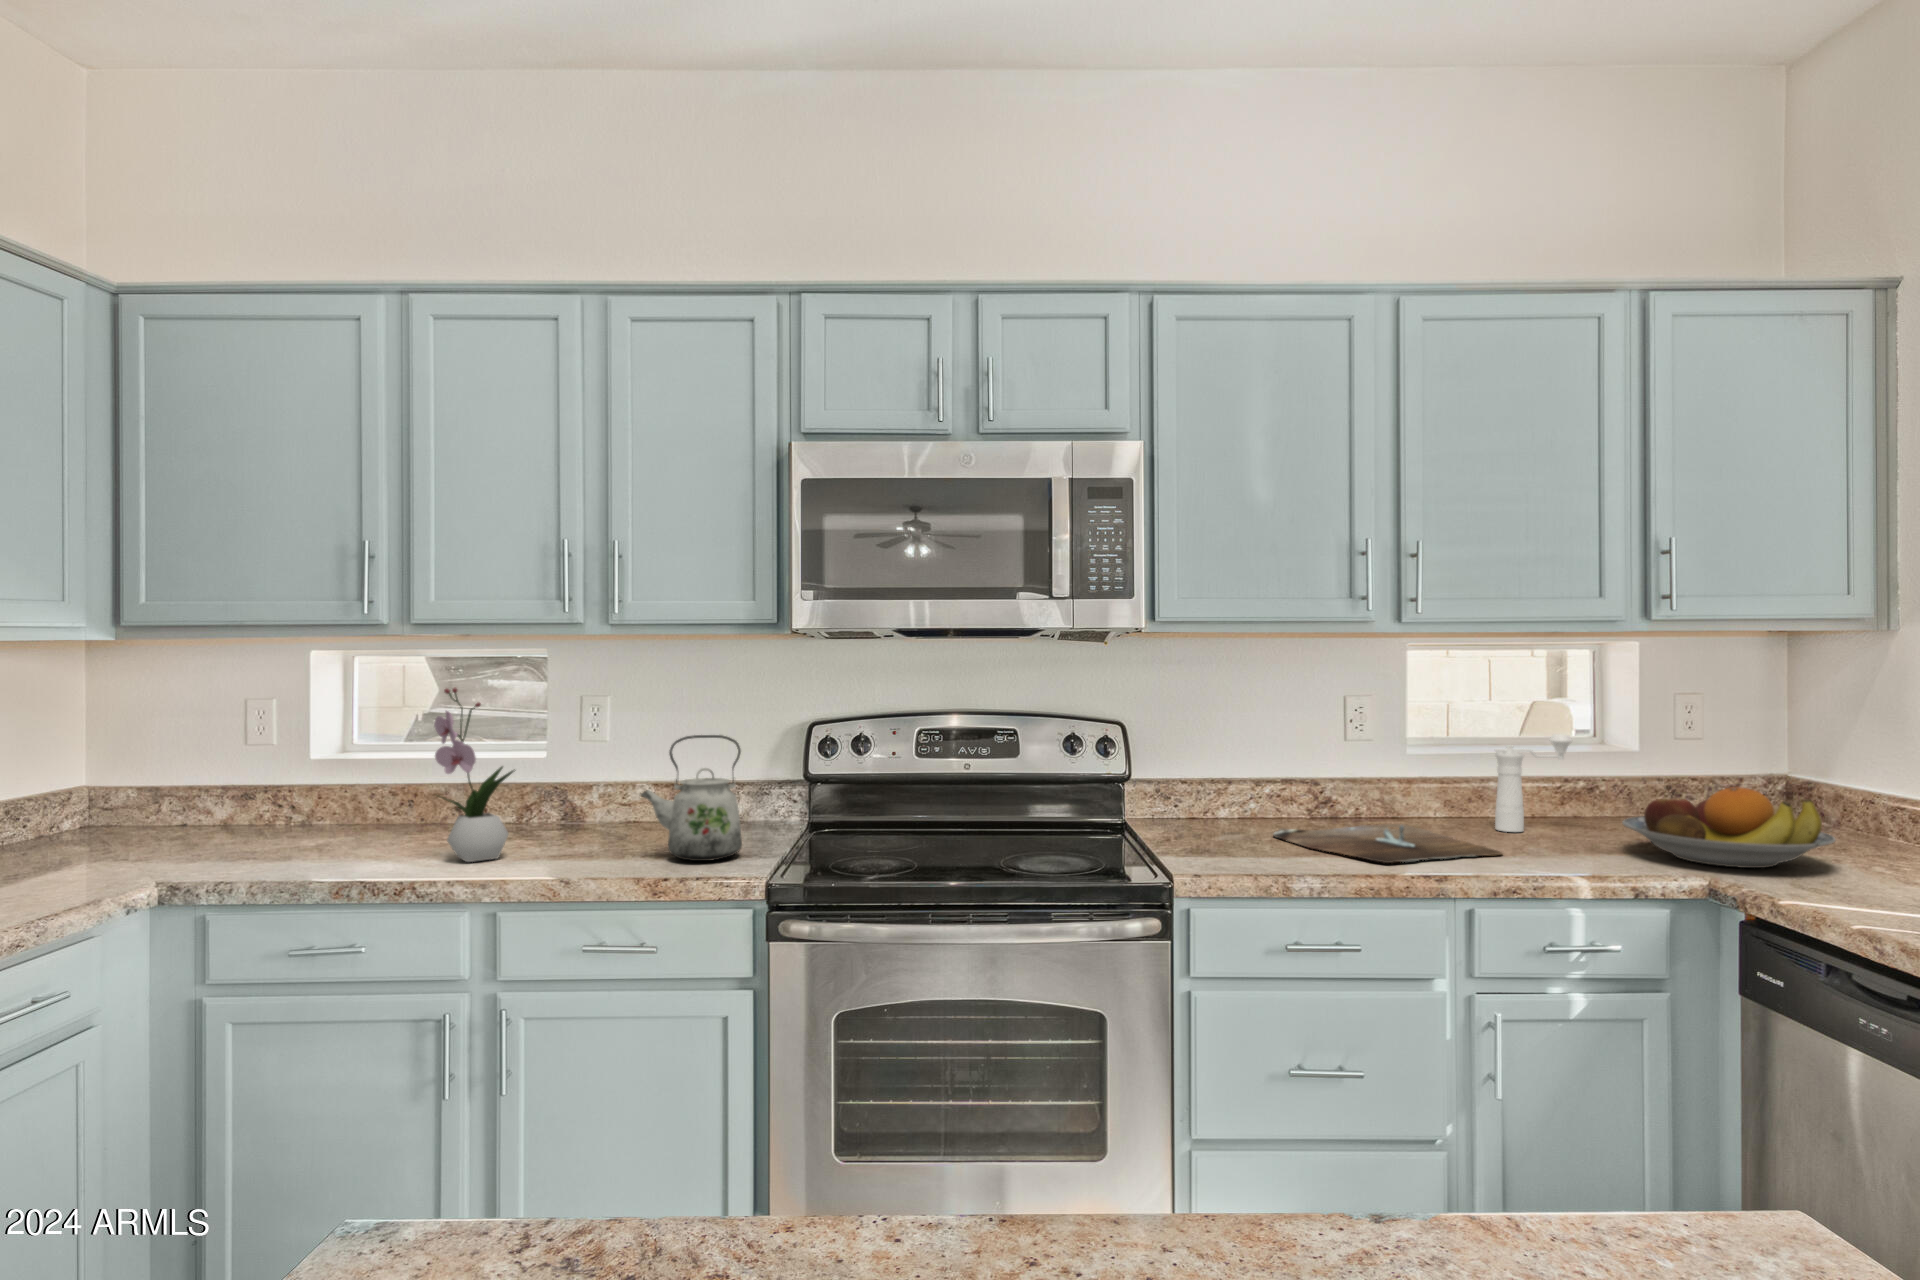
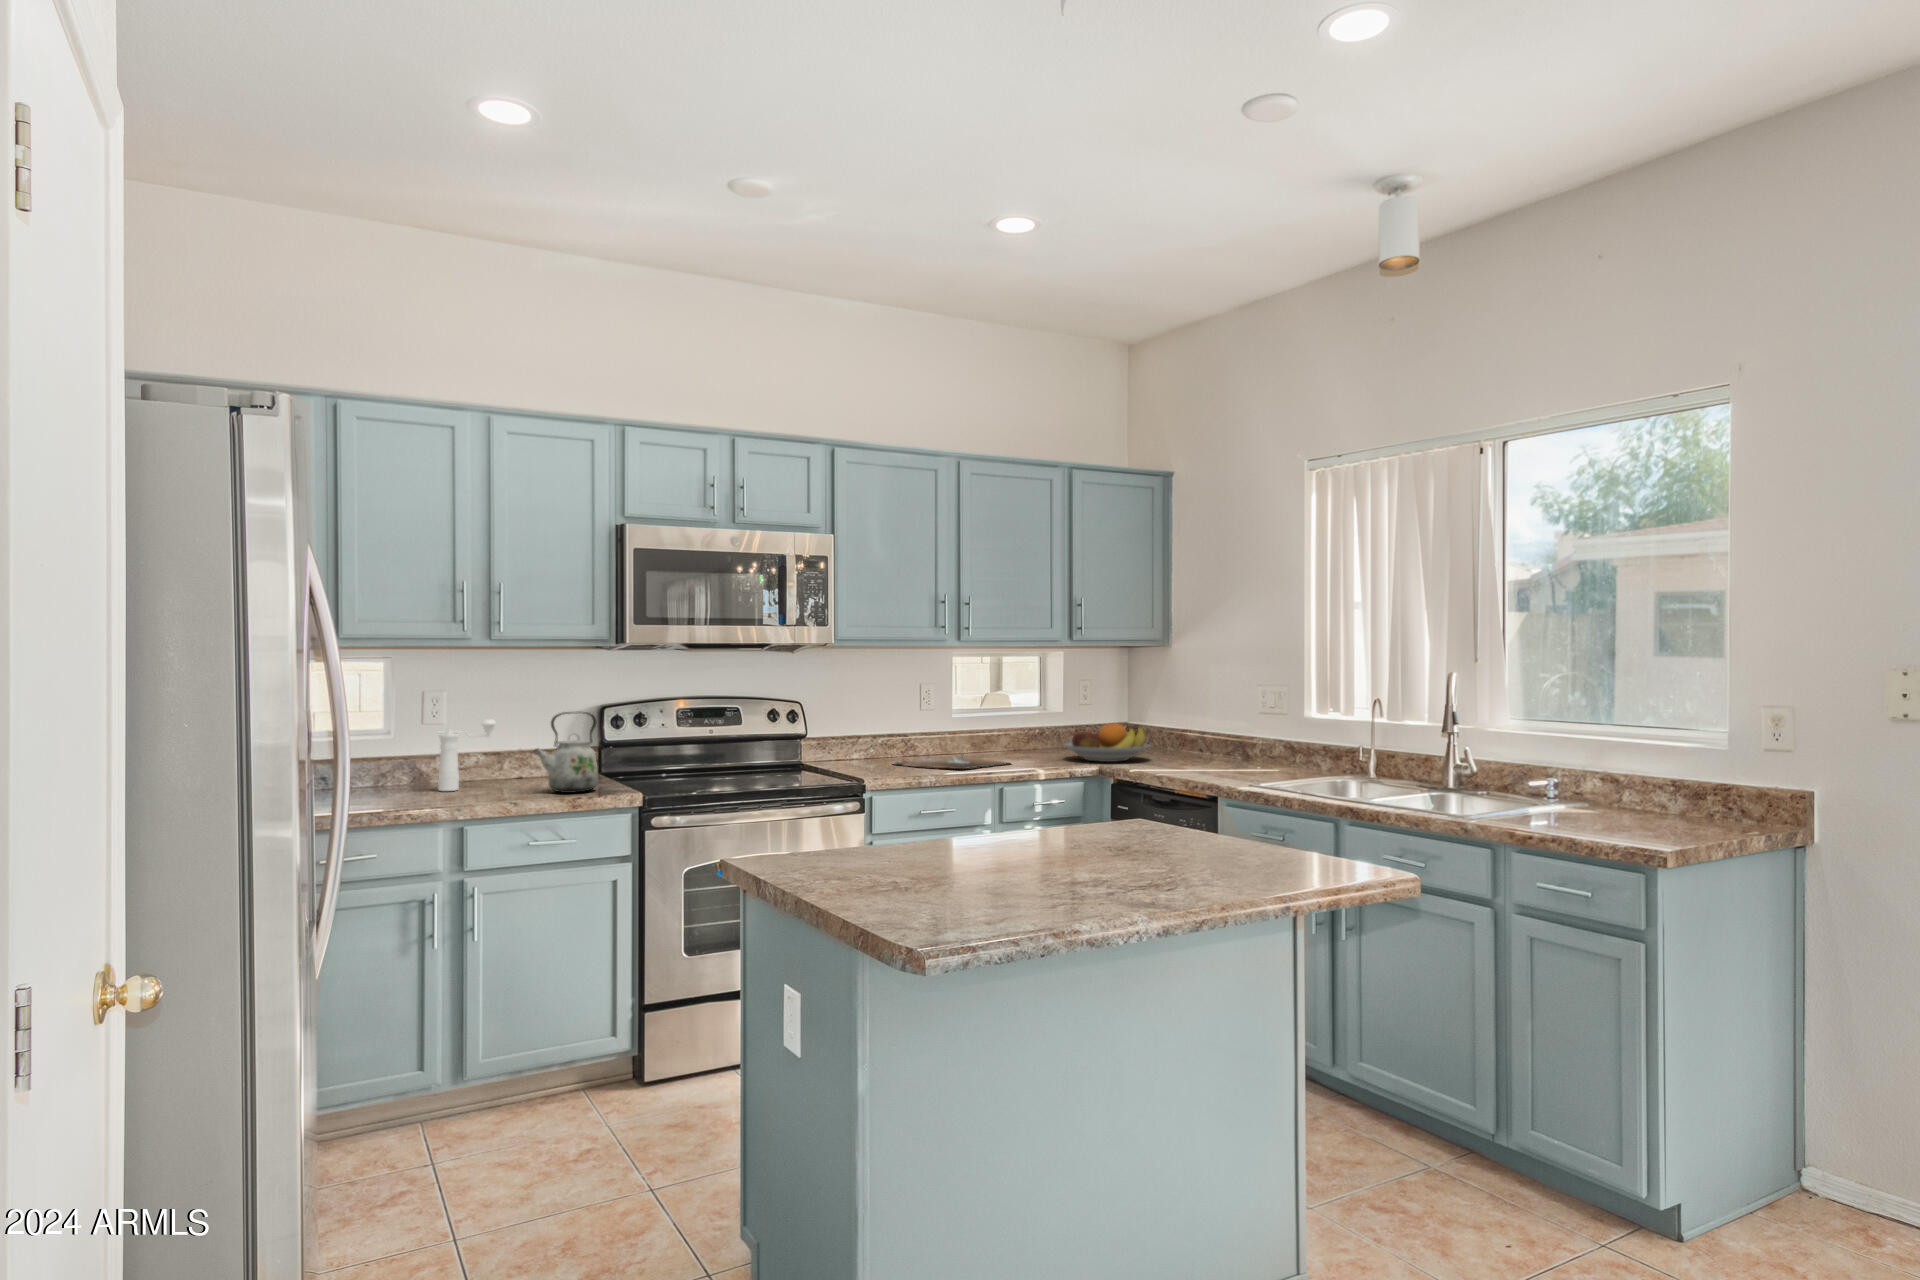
flower arrangement: present [434,688,514,862] -> none [380,683,440,803]
pepper mill: present [1495,734,1572,832] -> present [438,720,496,791]

